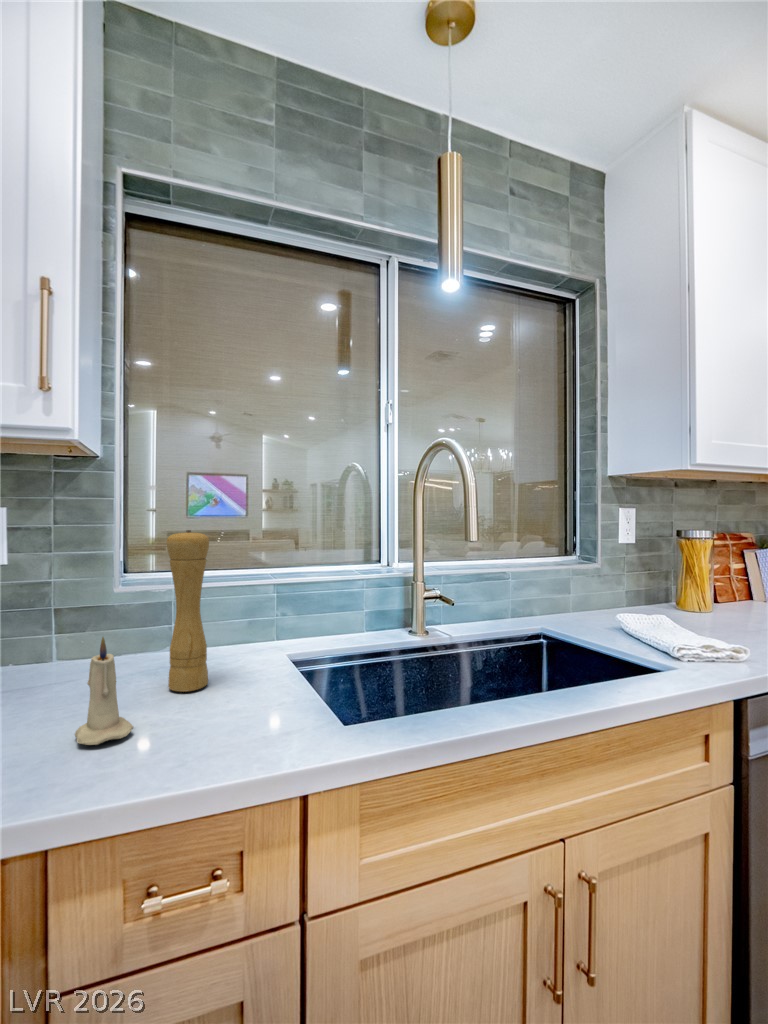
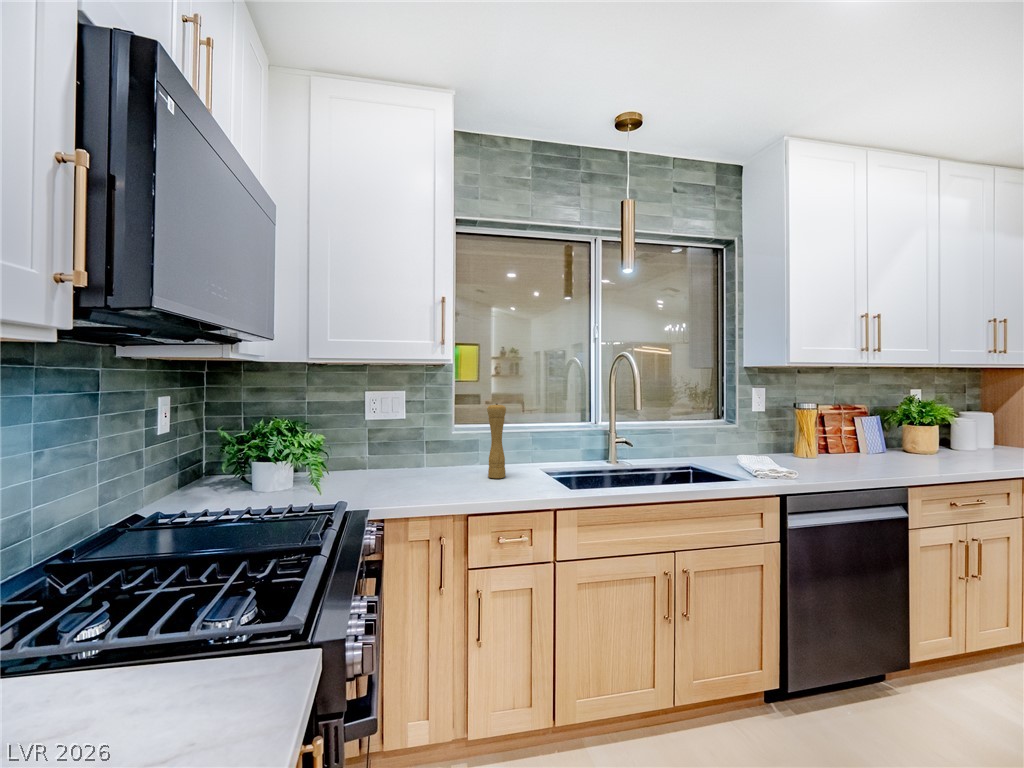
candle: present [75,637,133,745] -> none [462,448,484,490]

